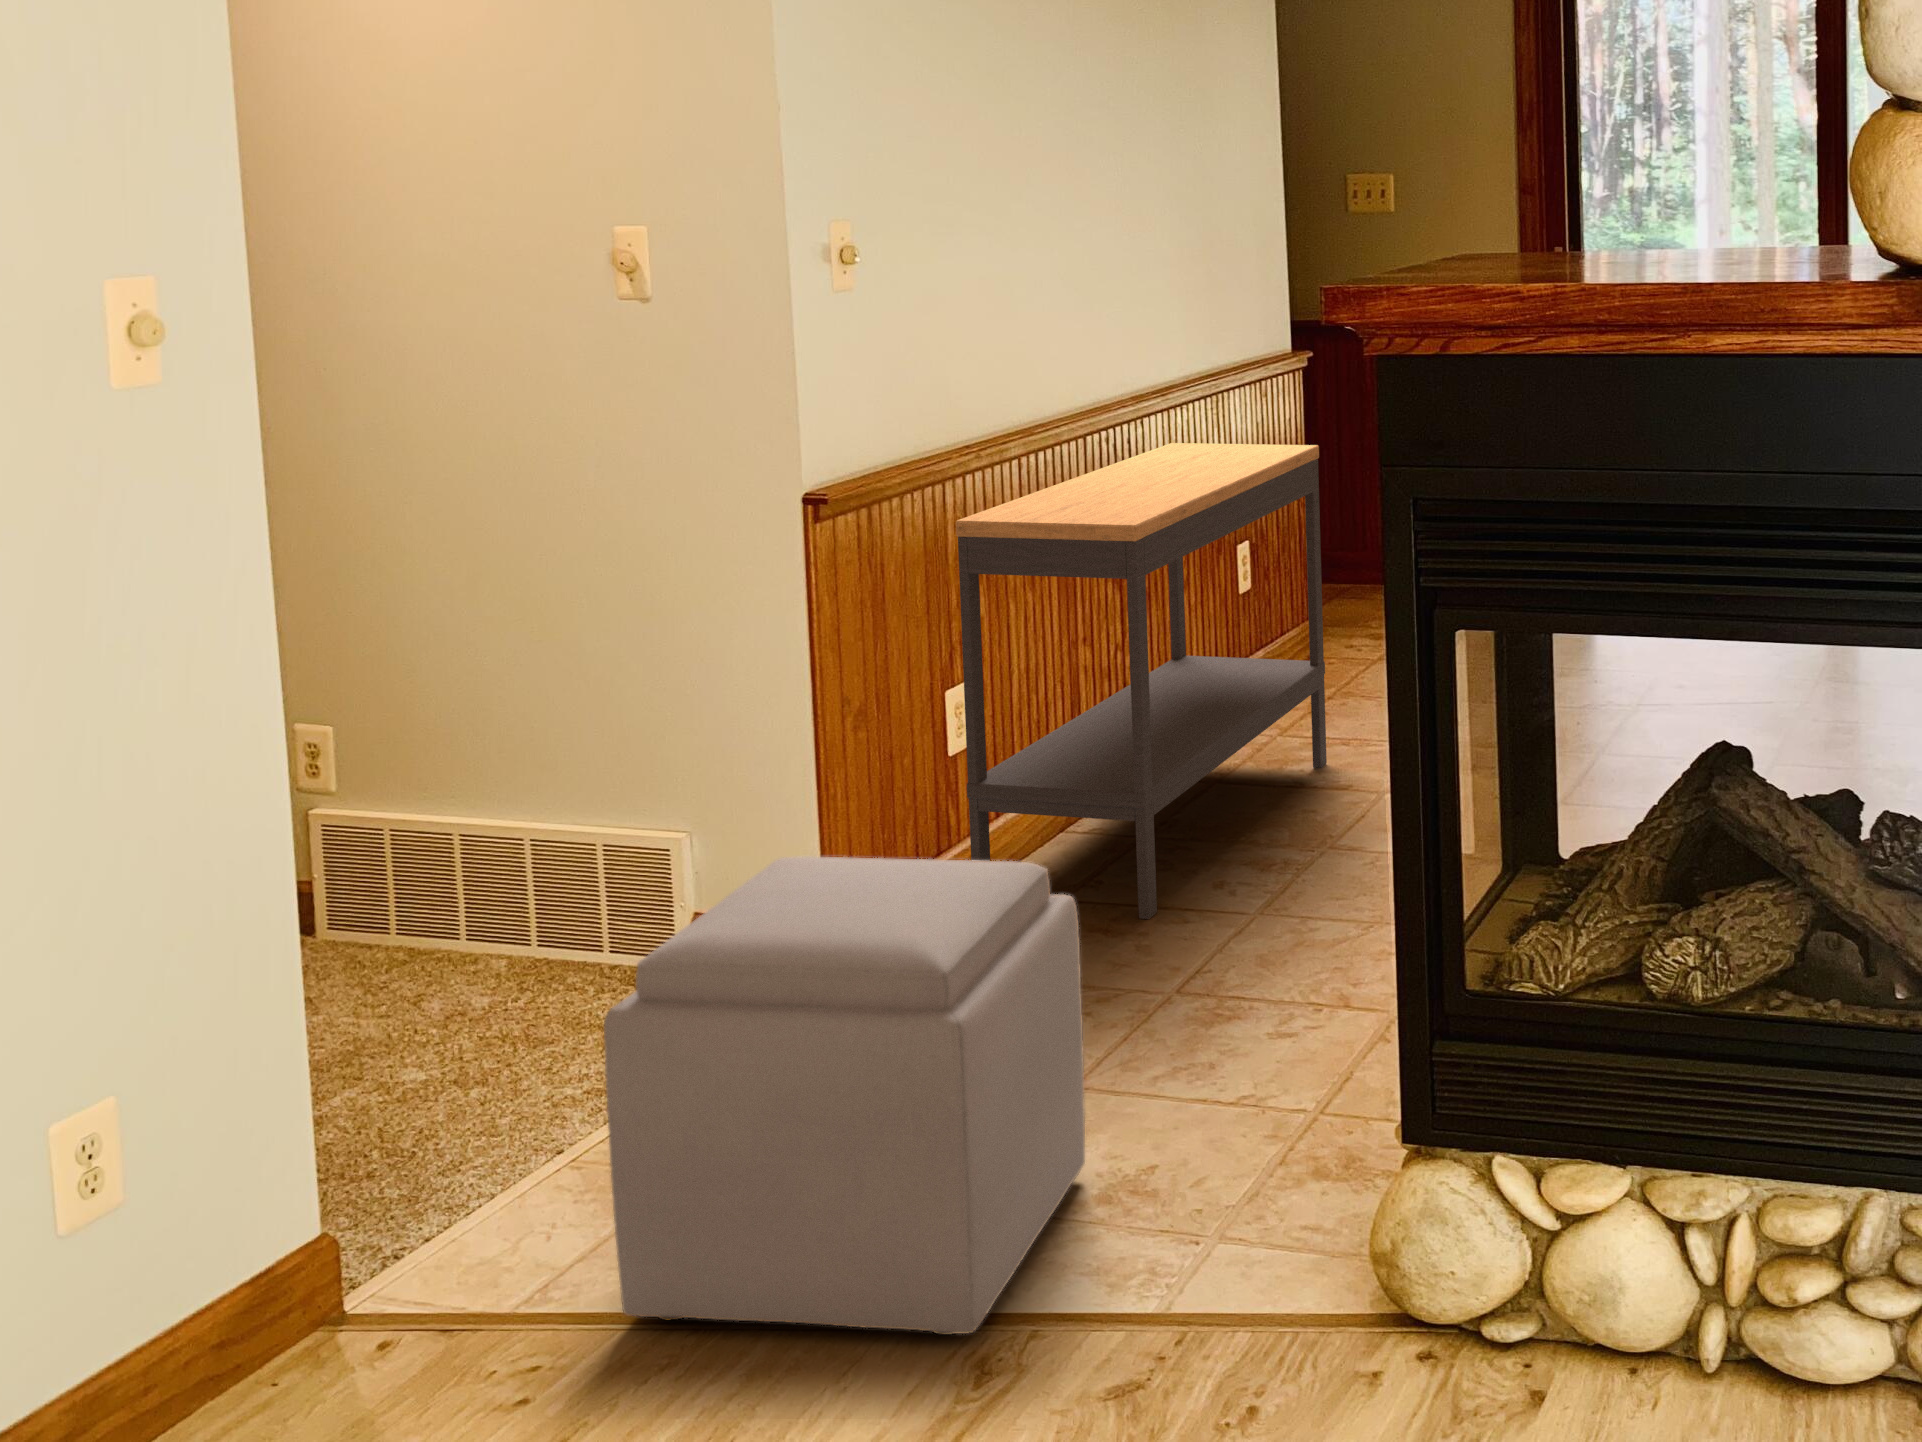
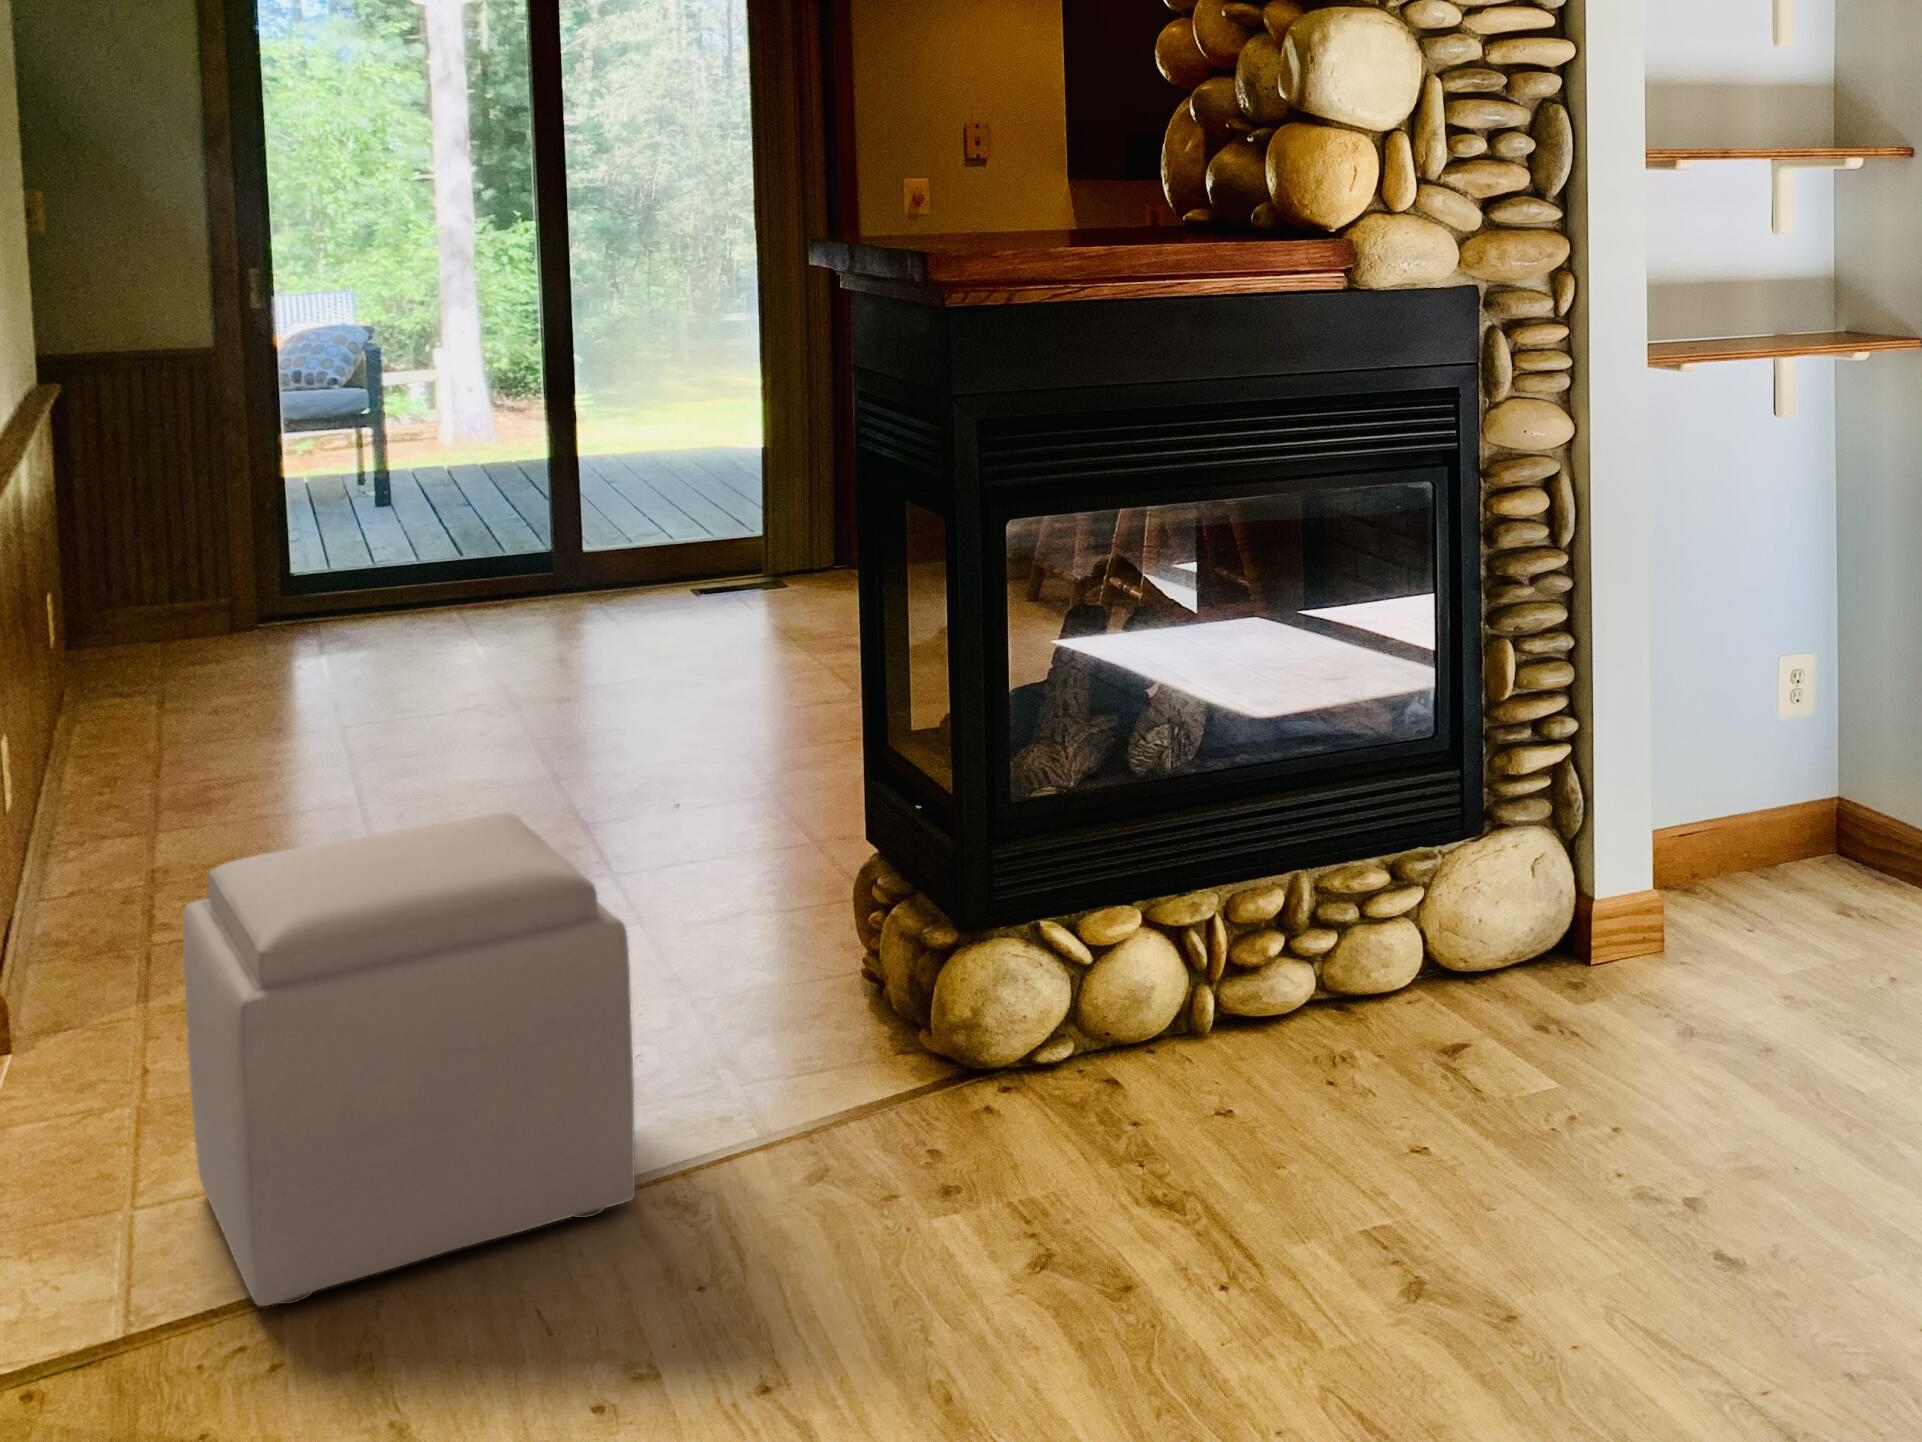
console table: present [956,443,1327,919] -> none [5,457,271,979]

